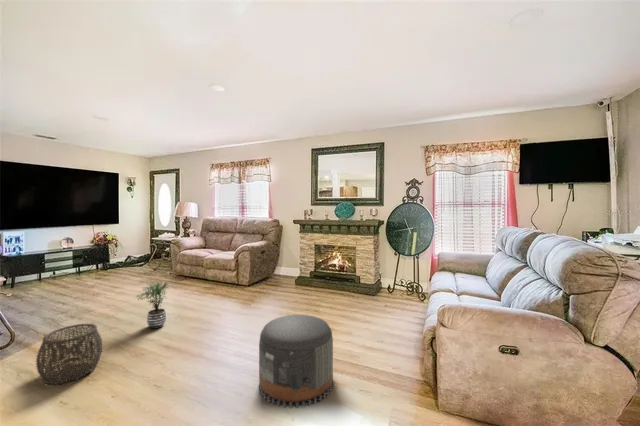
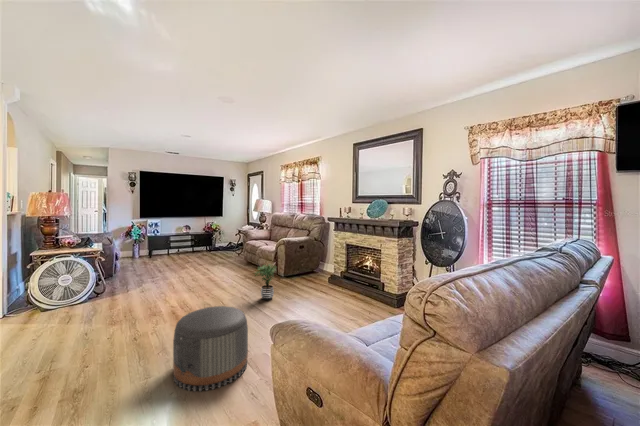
potted plant: present [138,283,168,329] -> present [255,264,275,300]
woven basket: present [36,324,103,385] -> none [87,285,130,323]

